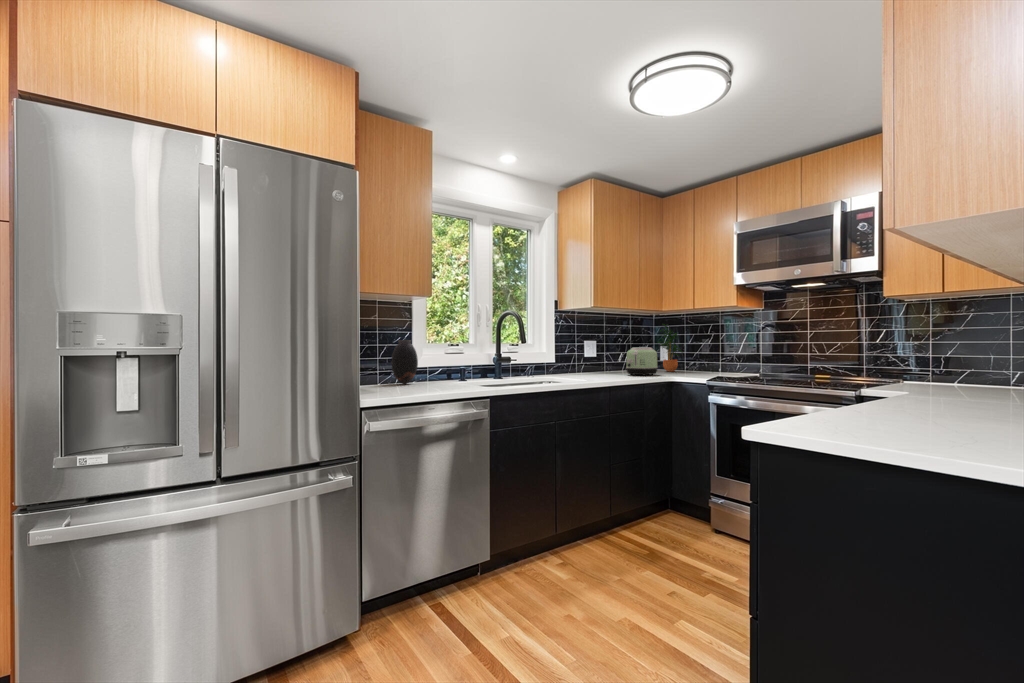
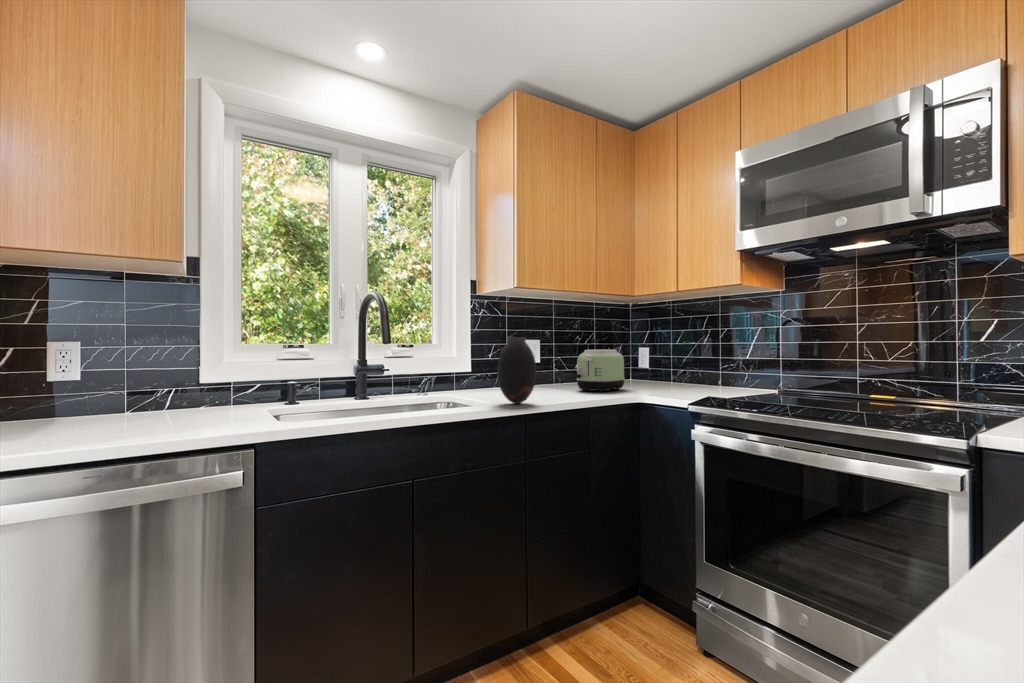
potted plant: present [660,324,682,372] -> none [633,316,674,383]
vase: present [391,340,418,384] -> present [497,338,537,404]

